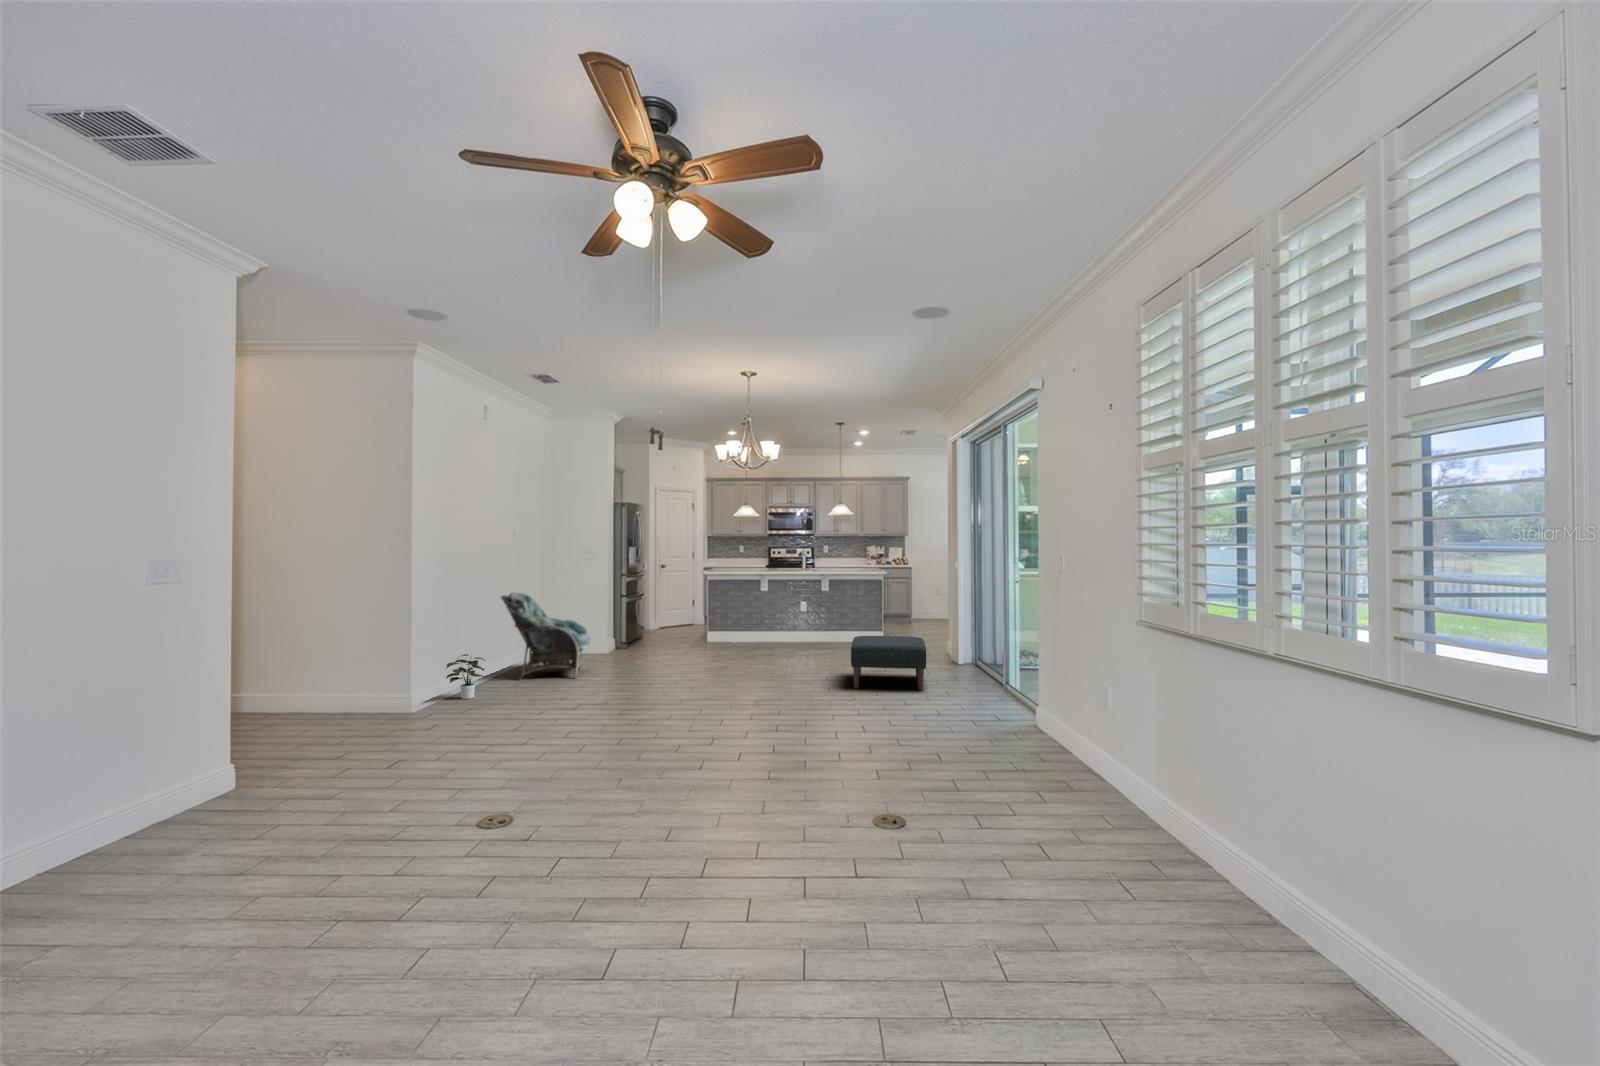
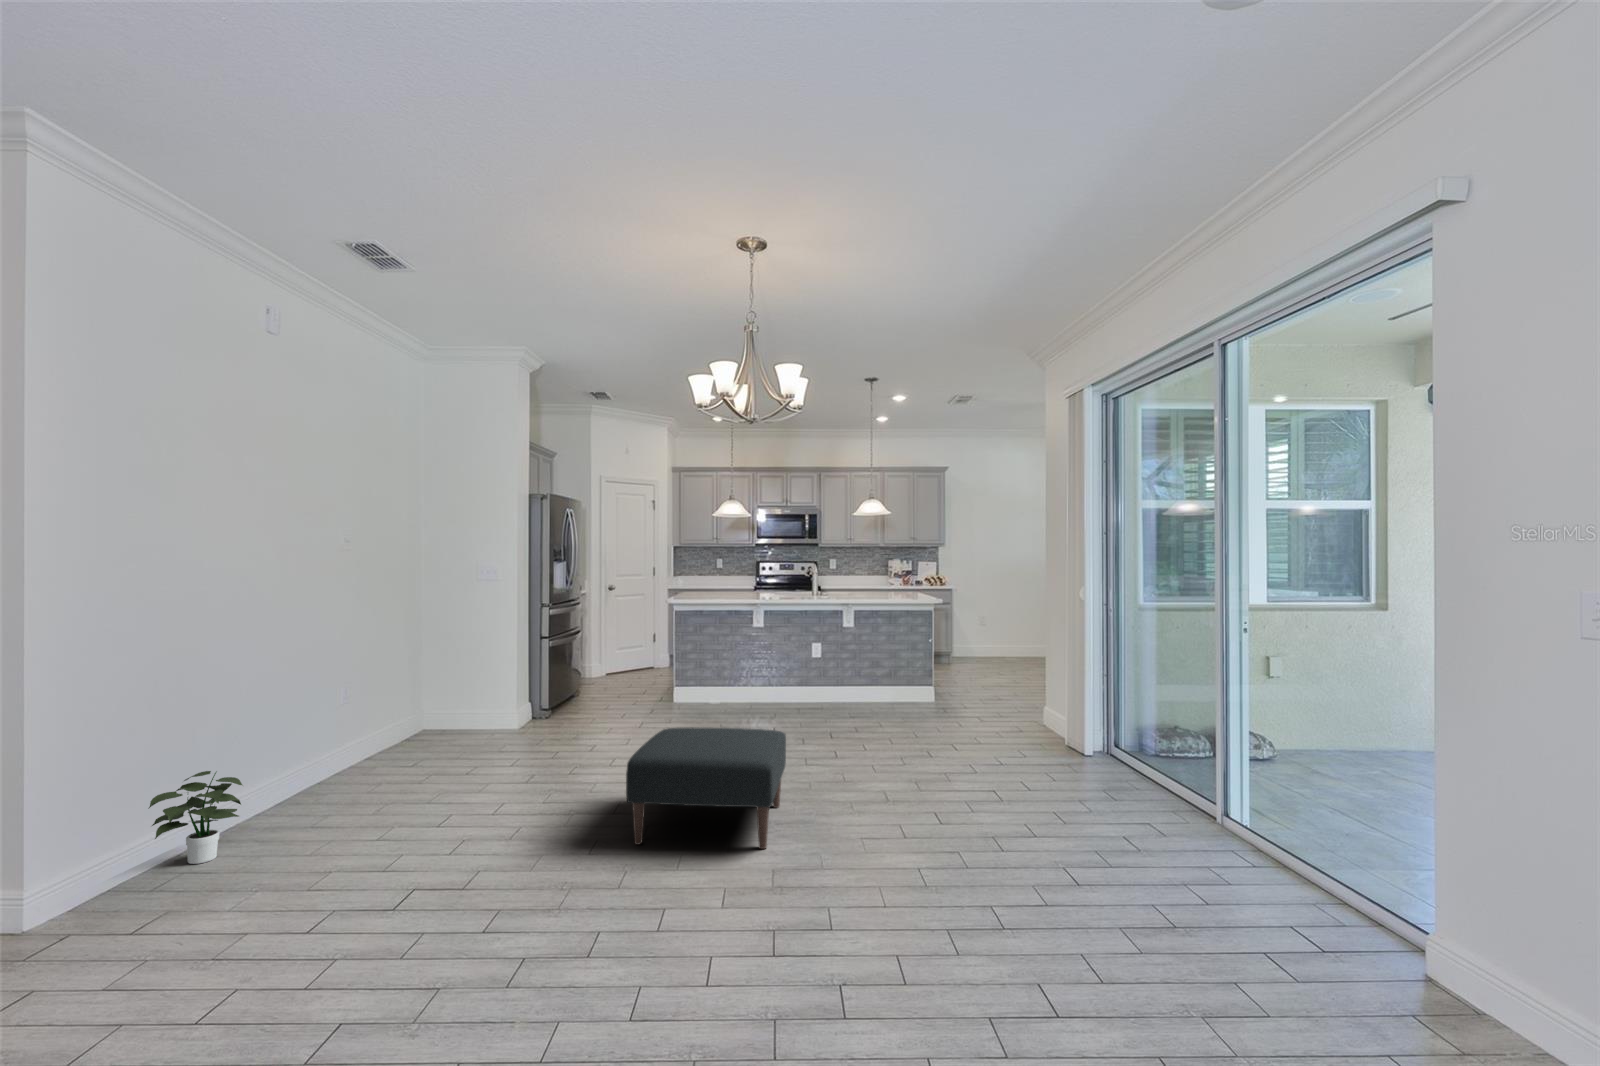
armchair: present [501,592,590,679] -> none [307,641,474,801]
ottoman: present [851,636,926,690] -> present [626,727,786,849]

